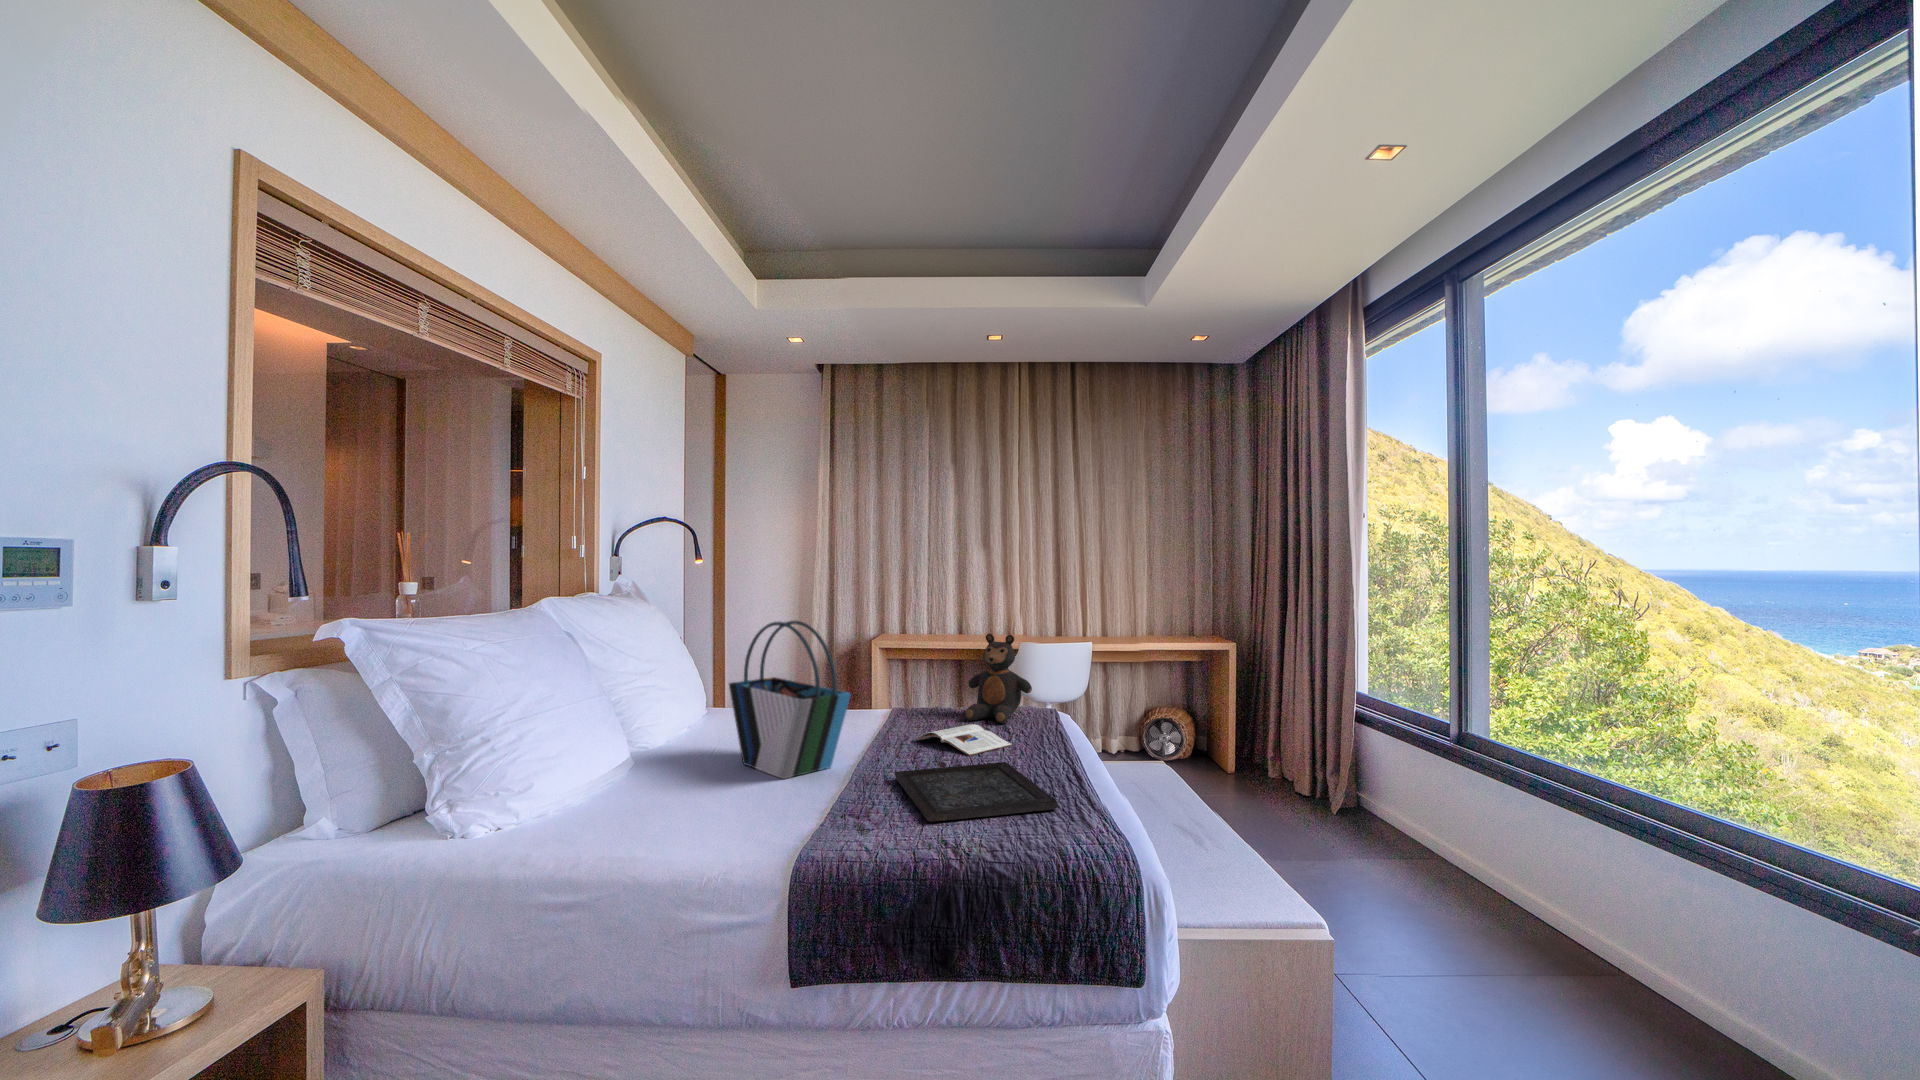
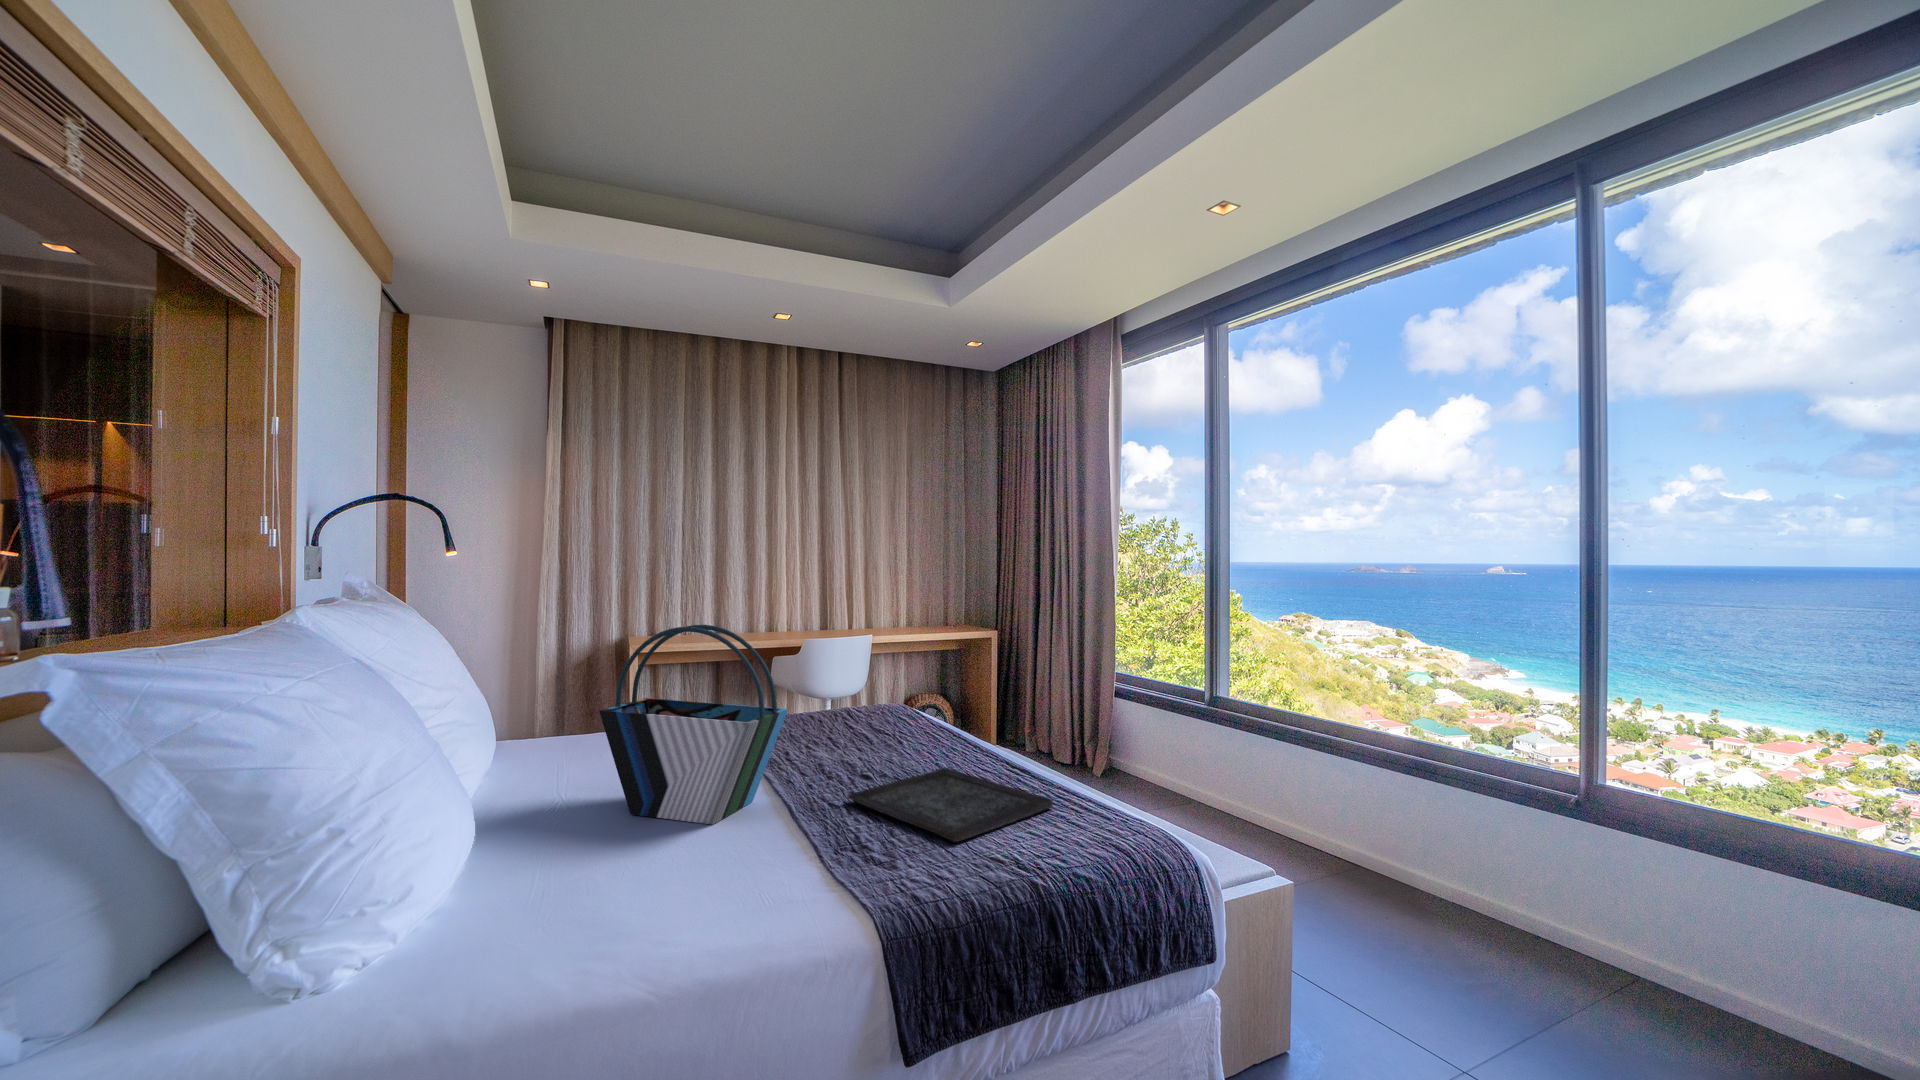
teddy bear: present [966,634,1032,723] -> none [819,631,893,728]
magazine: present [915,724,1012,756] -> none [805,732,914,767]

